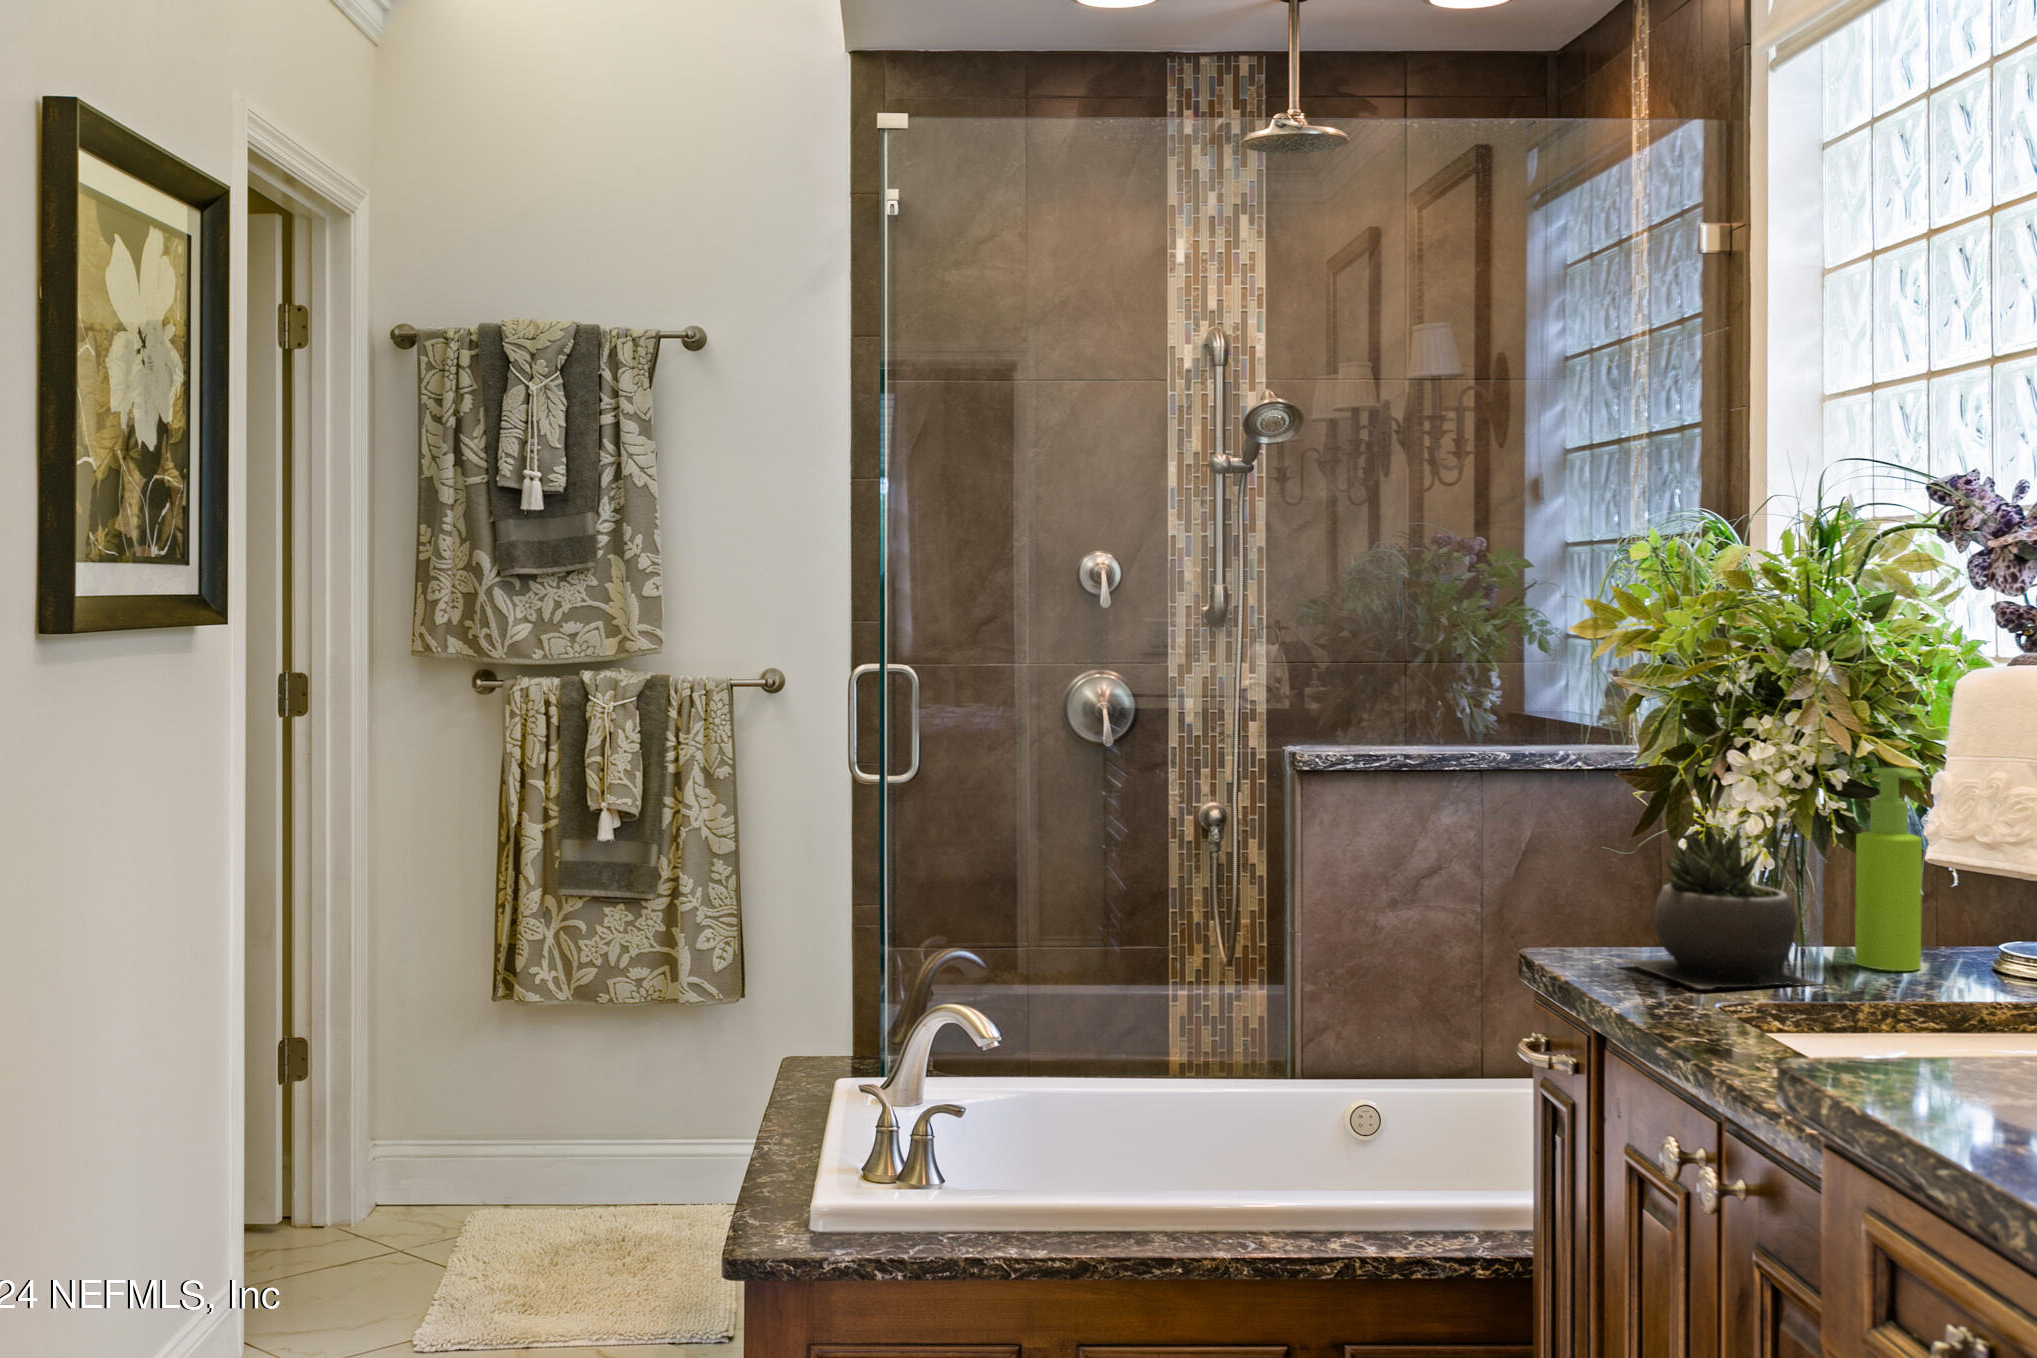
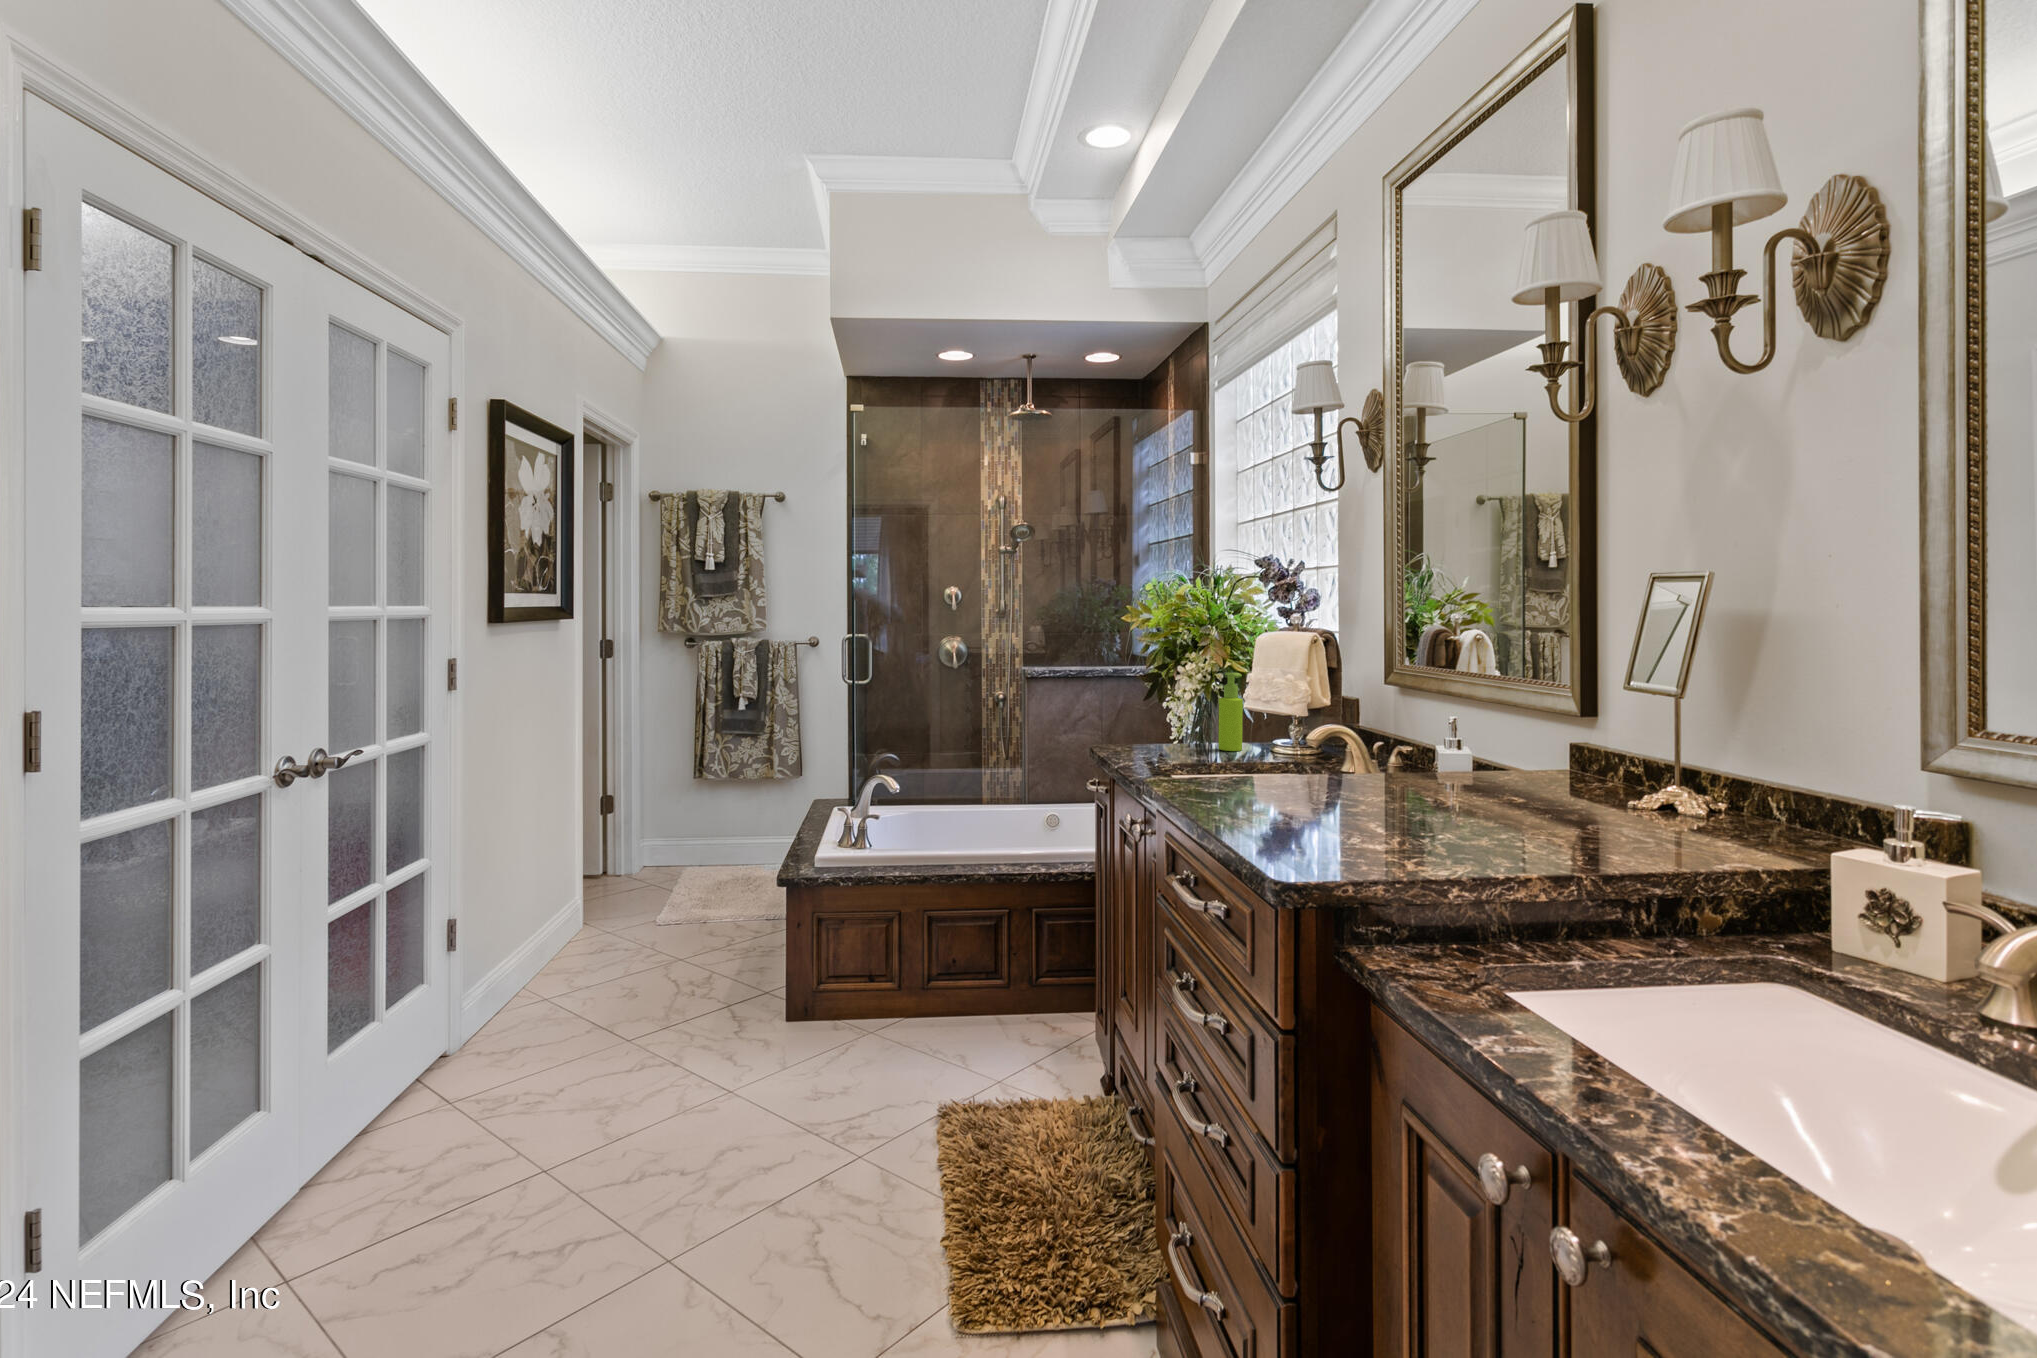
succulent plant: present [1623,825,1821,989] -> none [1129,694,1203,758]

